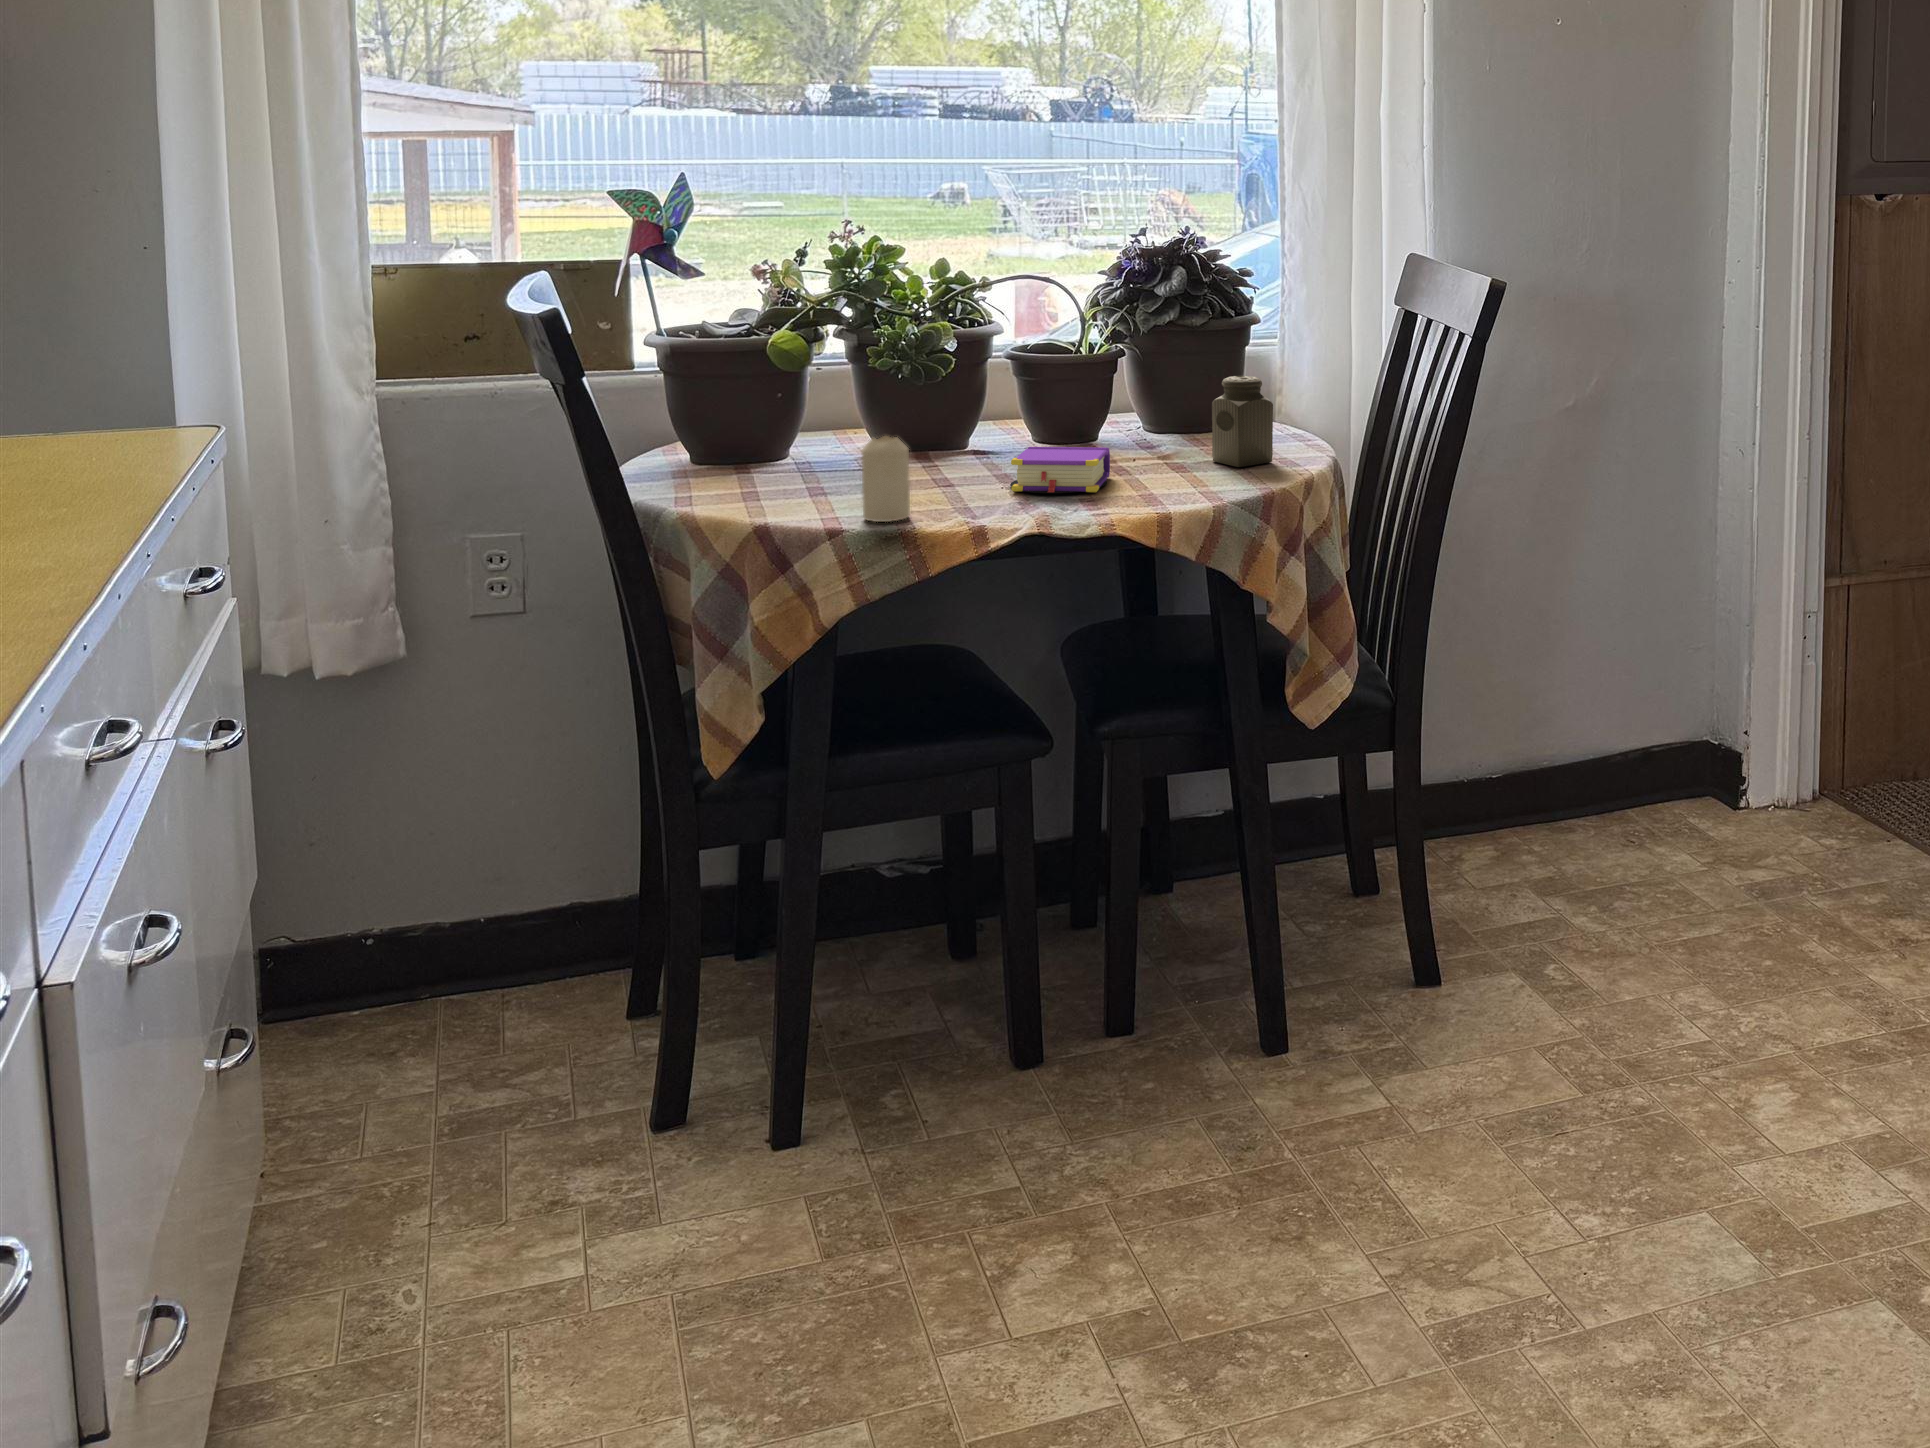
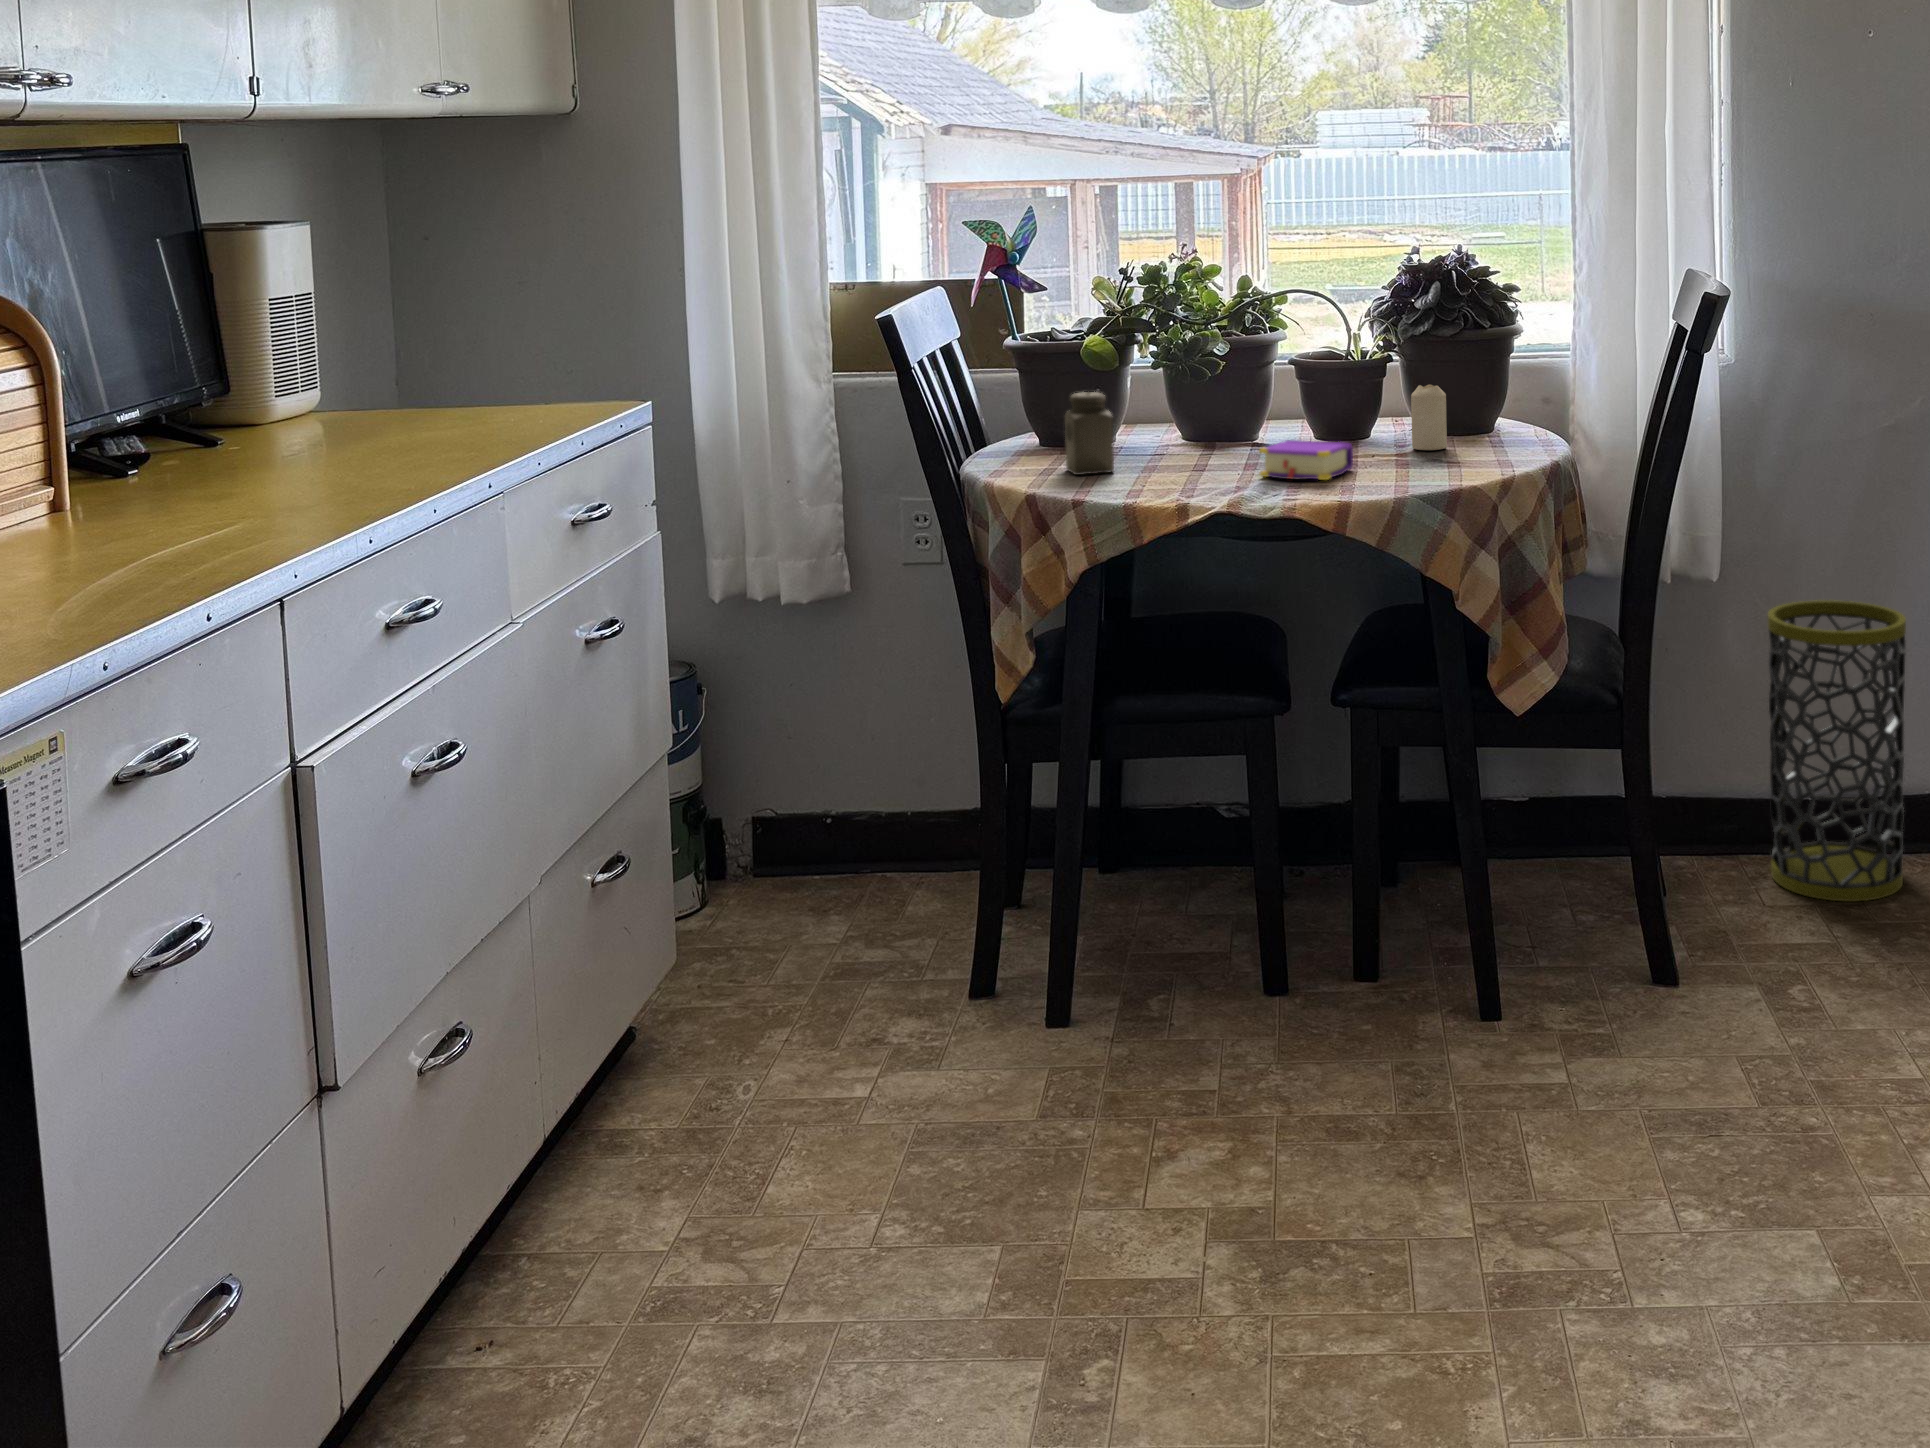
salt shaker: present [1212,376,1273,467] -> present [1065,392,1114,475]
candle: present [862,436,910,522] -> present [1411,384,1447,450]
trash can: none [1472,575,1604,870] -> present [1768,600,1906,901]

